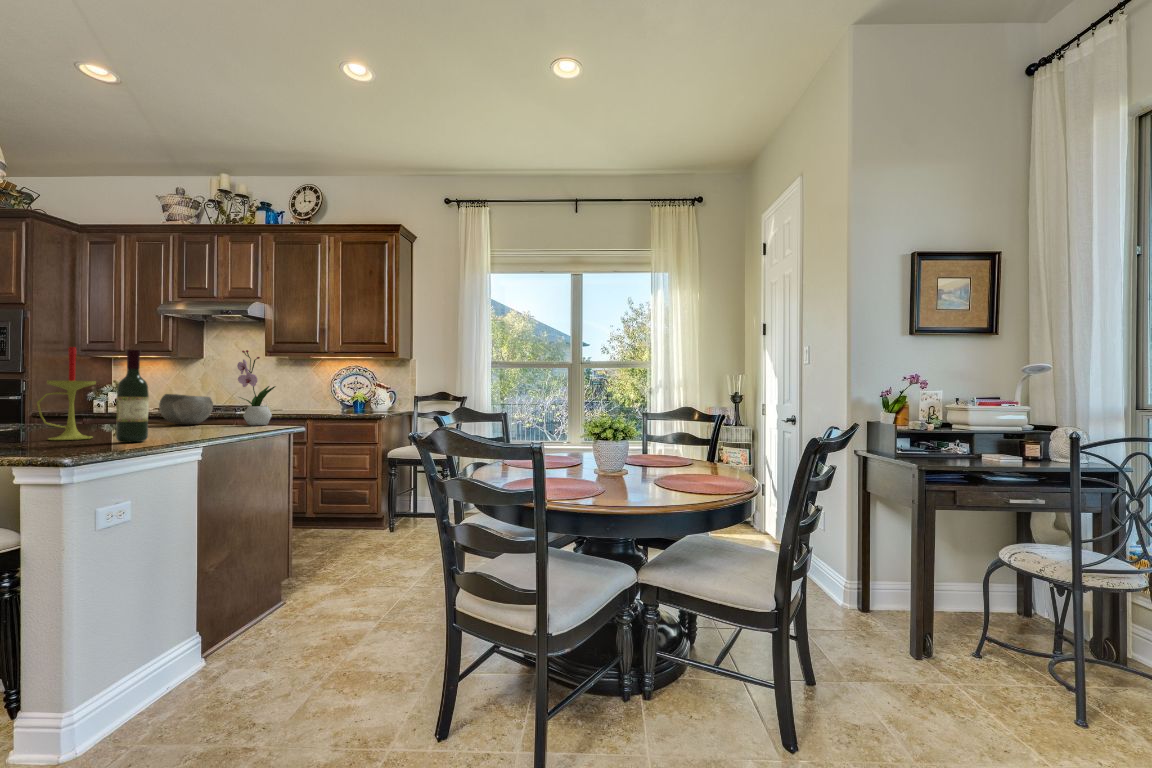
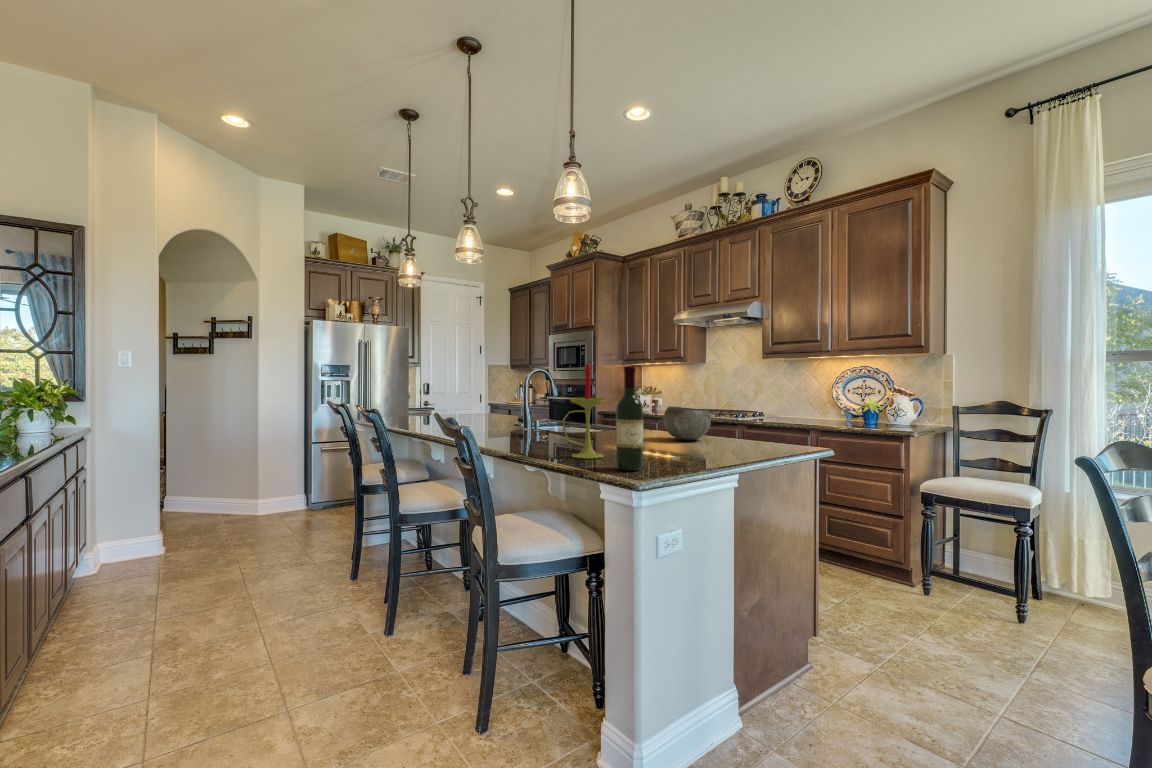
flower arrangement: present [237,350,276,425] -> none [734,357,776,448]

